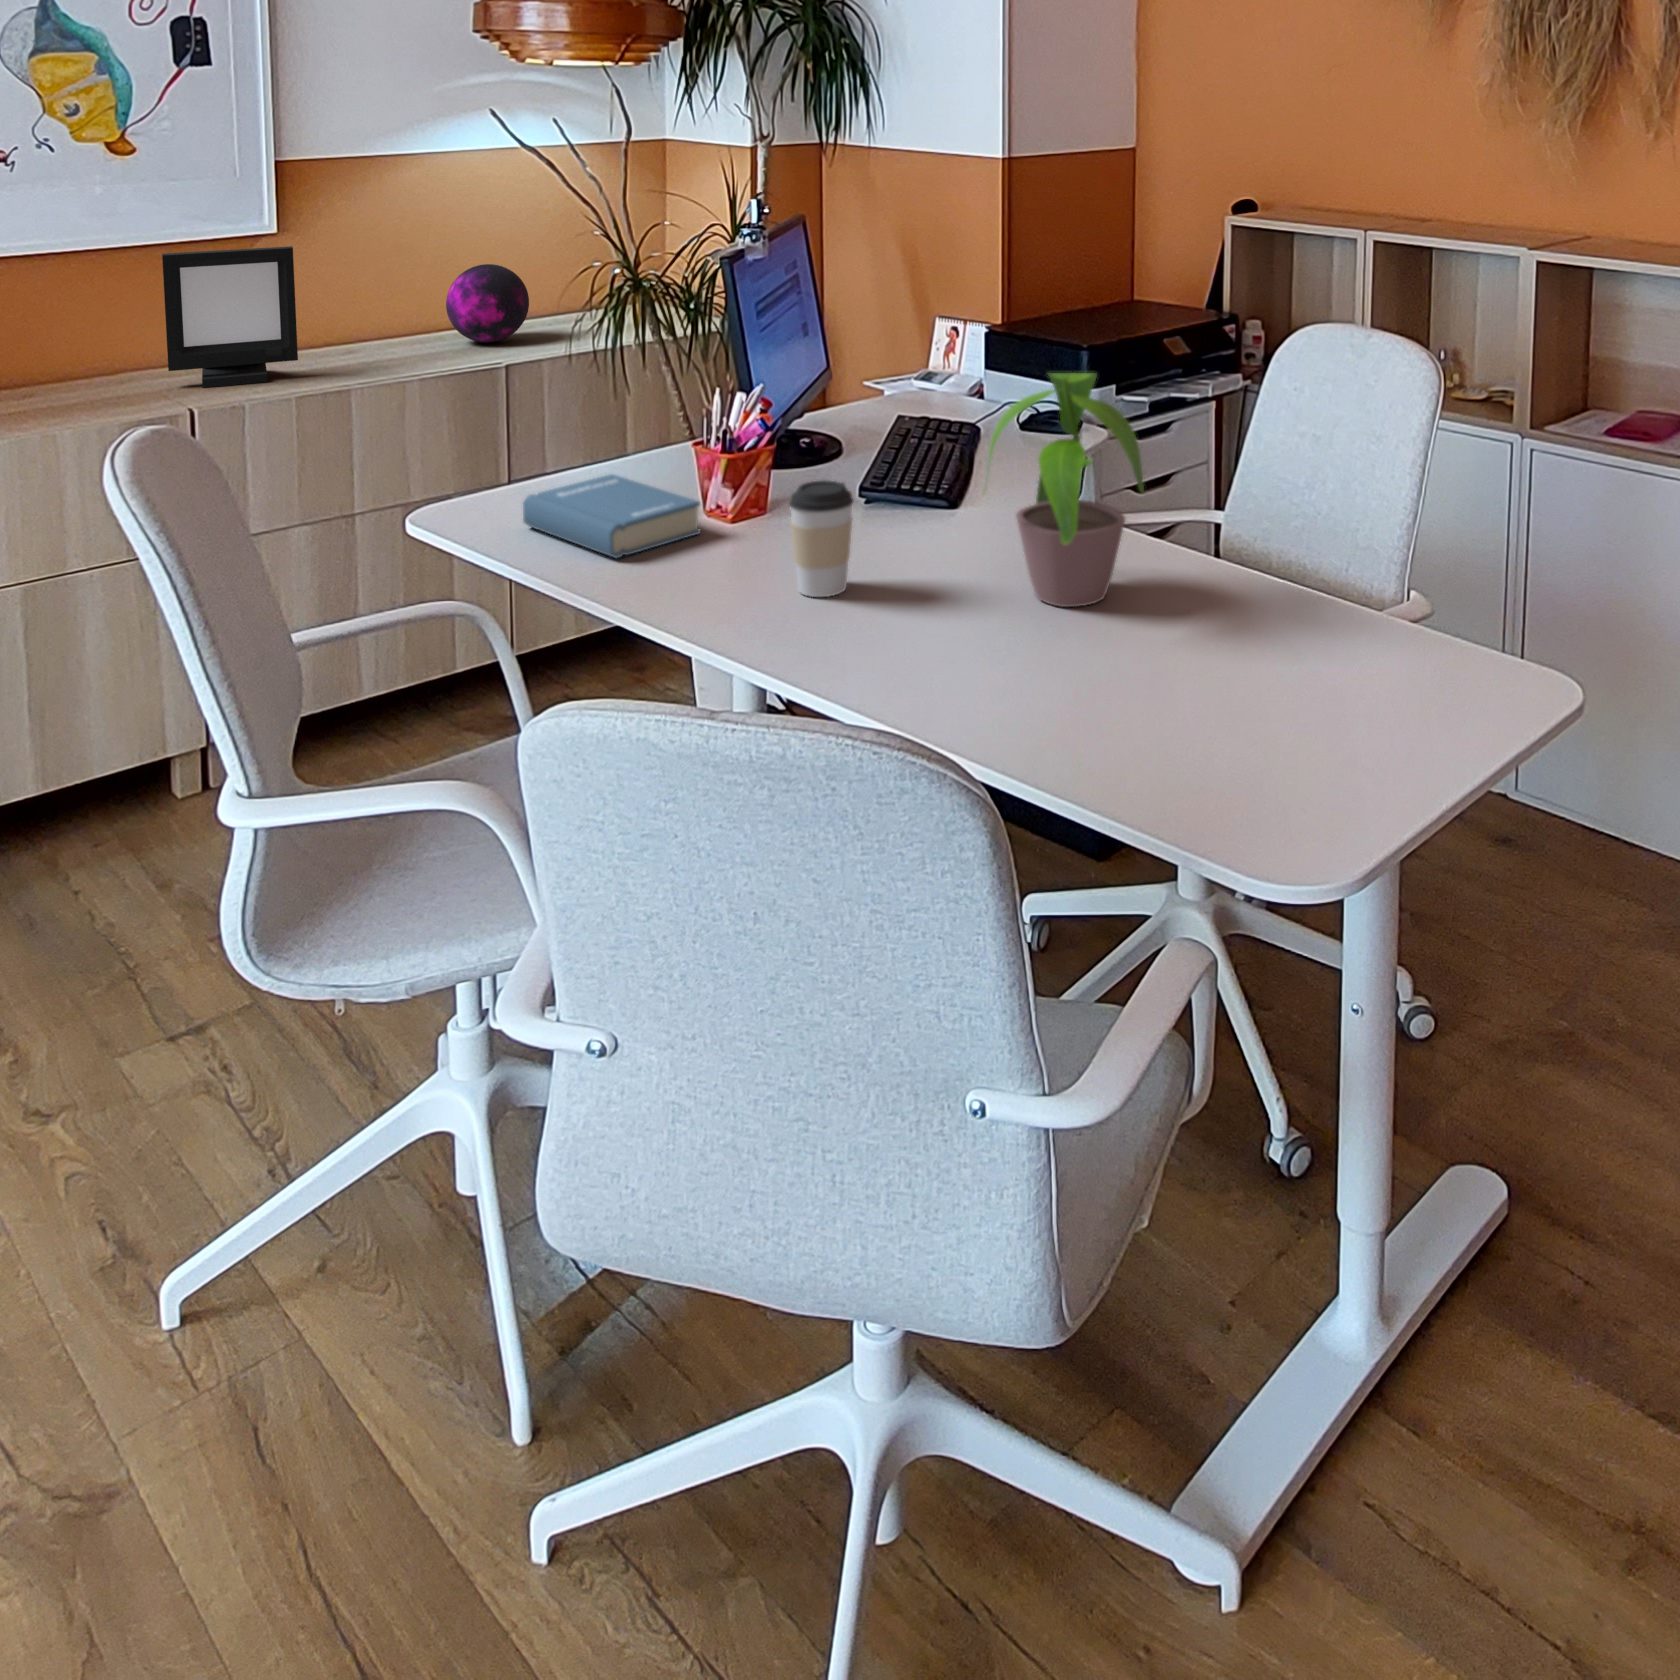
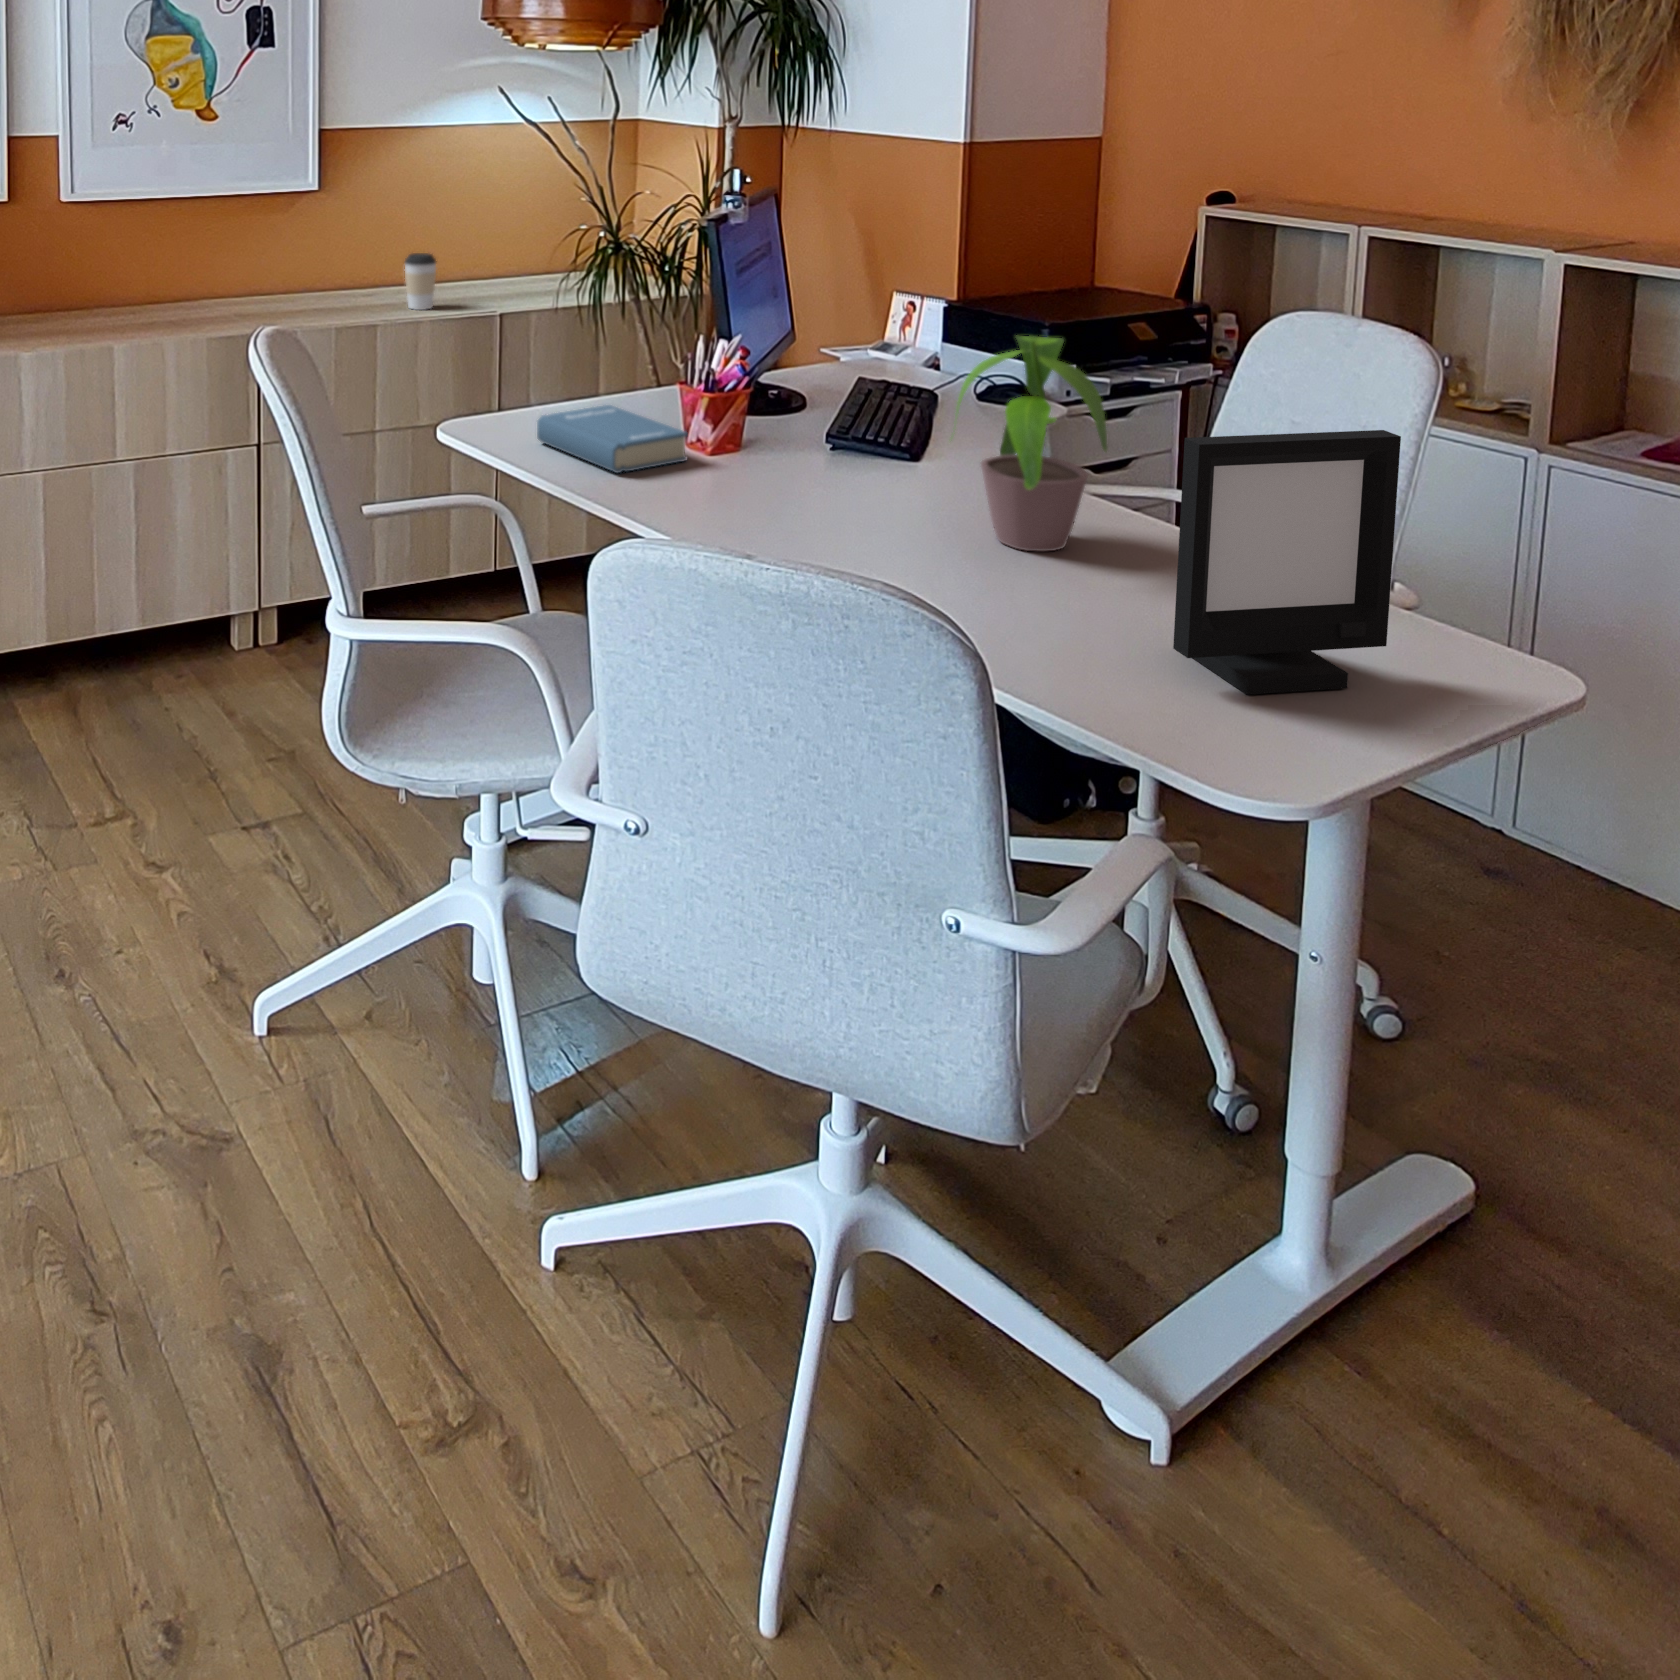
picture frame: present [162,246,298,388] -> present [1173,430,1401,695]
decorative orb: present [446,264,529,343] -> none [449,226,518,295]
coffee cup: present [789,480,854,597] -> present [405,253,436,310]

